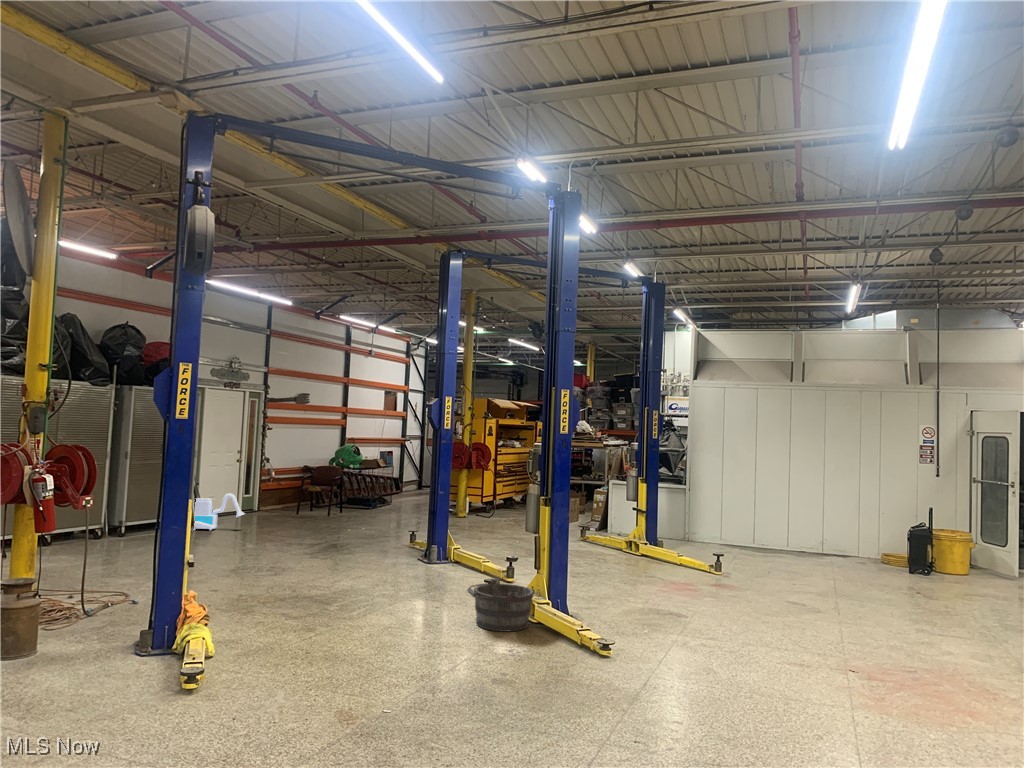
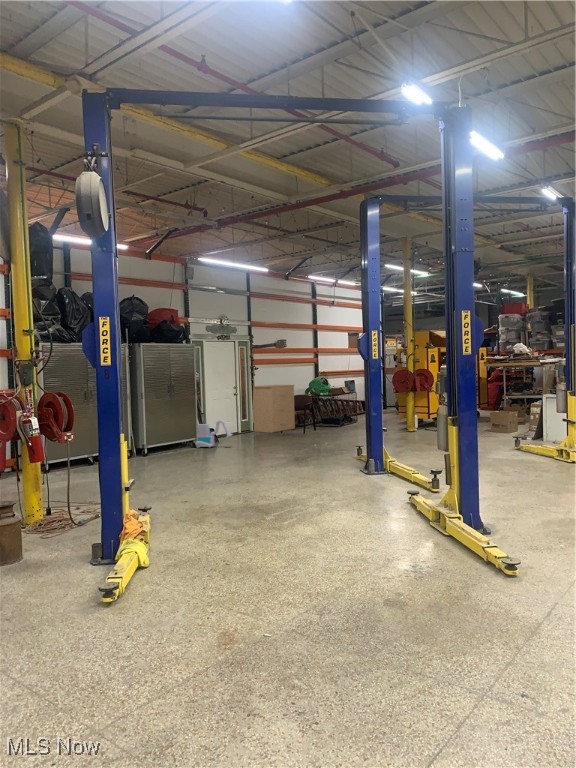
filing cabinet: none [259,451,320,513] -> present [251,385,295,433]
bucket: present [468,579,534,631] -> none [375,492,441,544]

